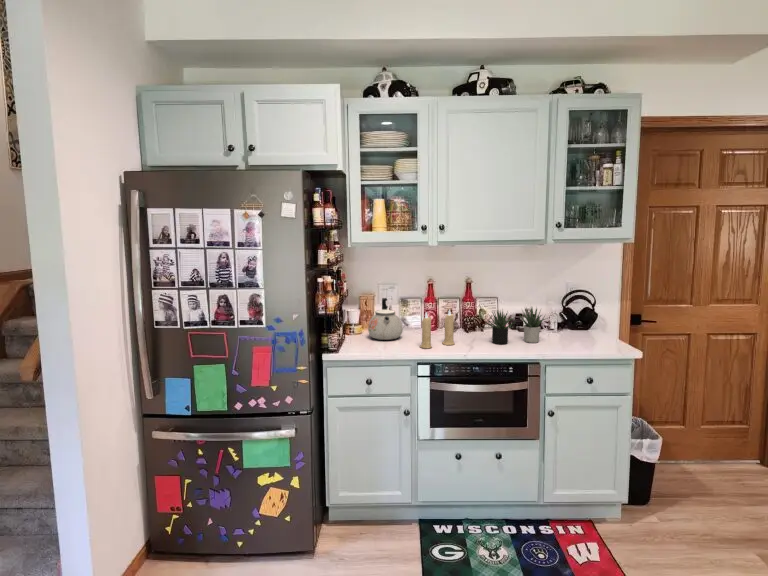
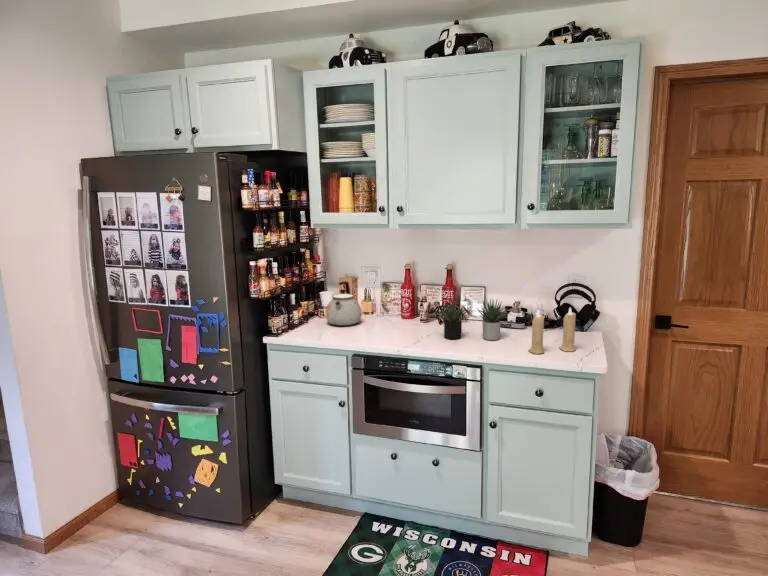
candle: present [420,310,455,349] -> present [529,308,576,354]

